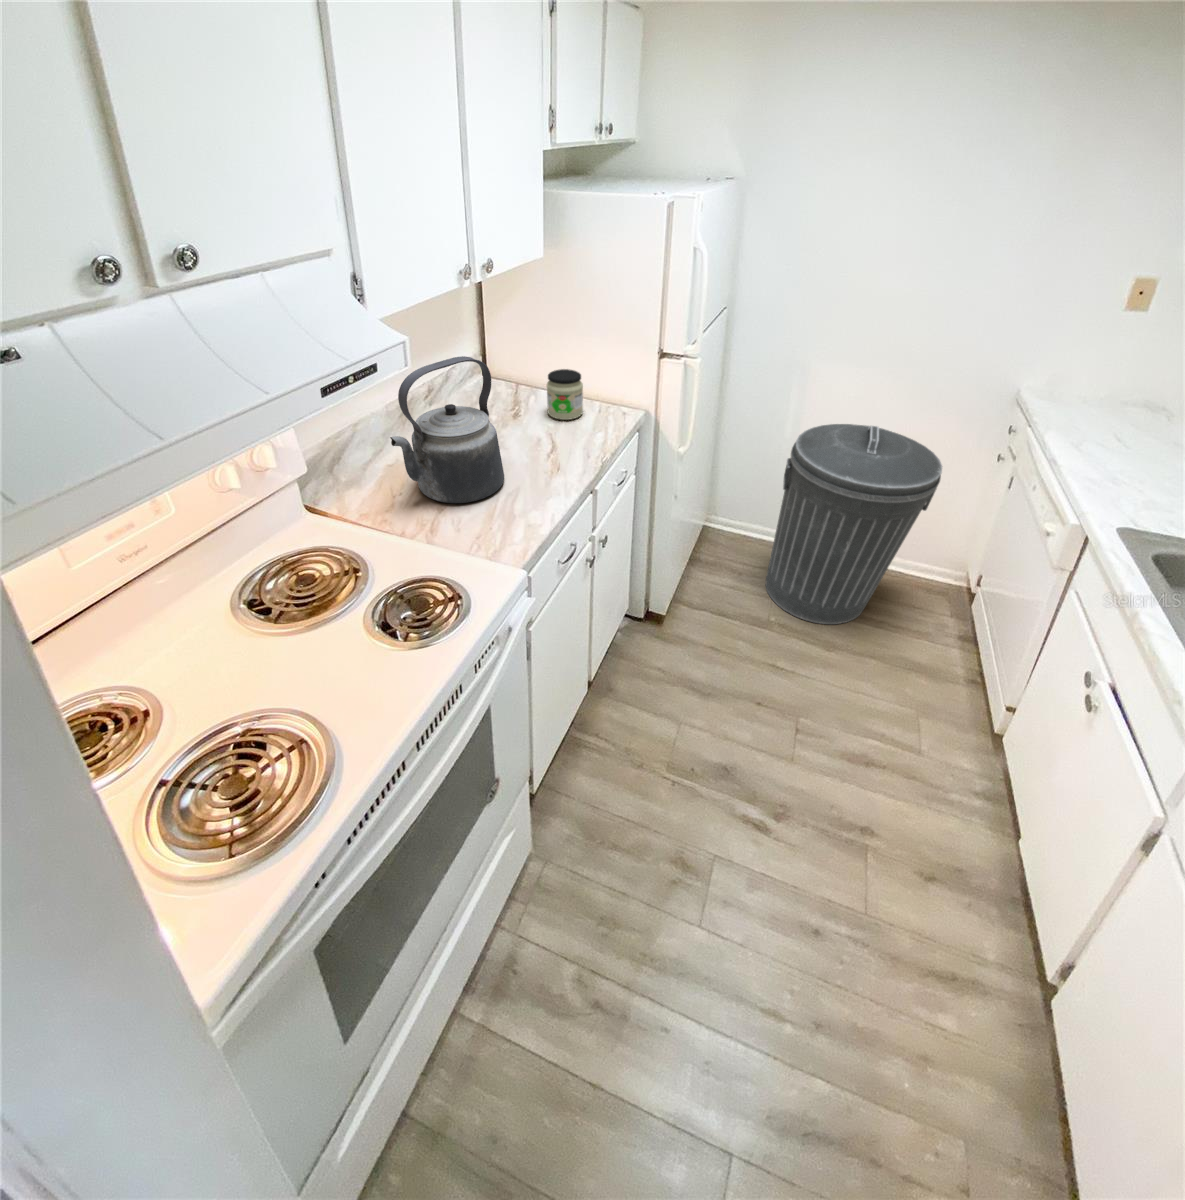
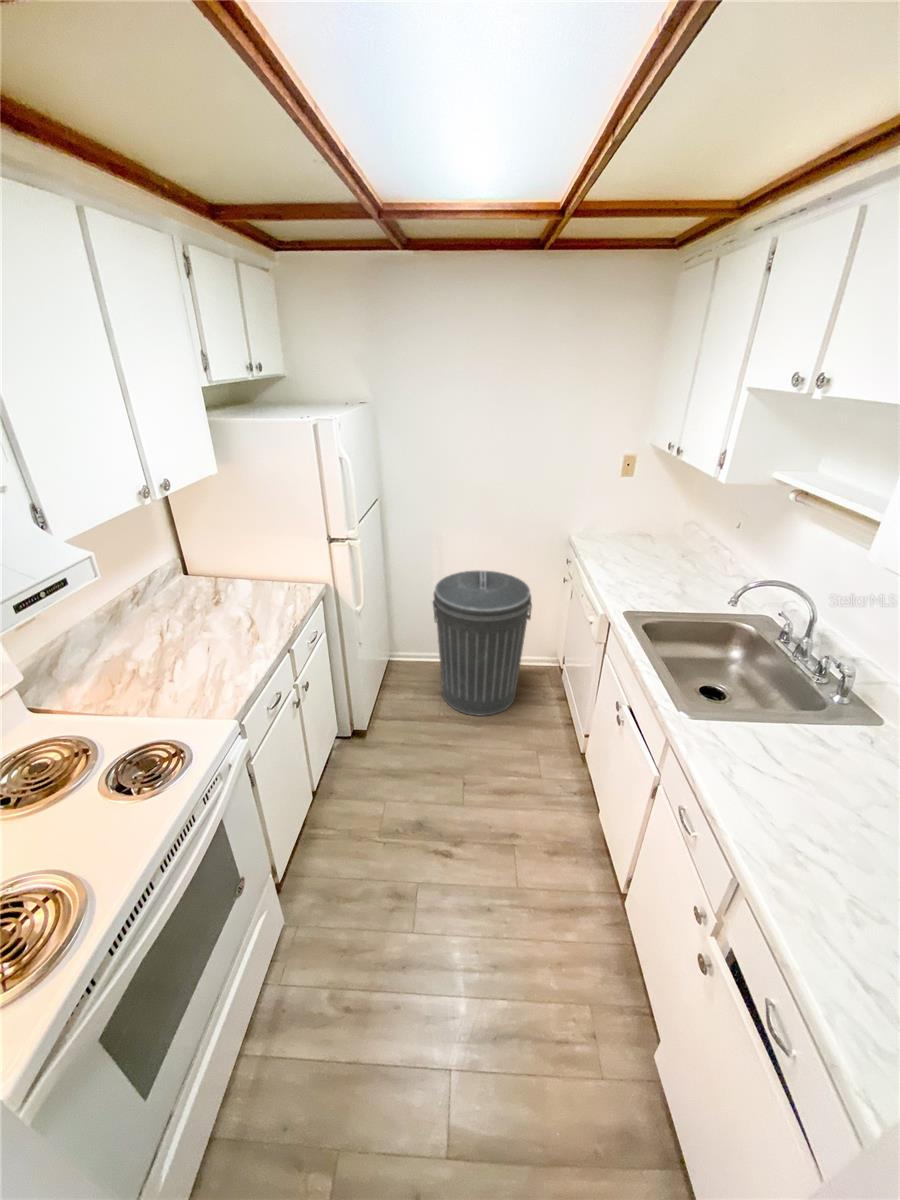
kettle: present [390,356,504,503] -> none [110,572,211,681]
jar: present [547,369,583,420] -> none [238,566,270,602]

